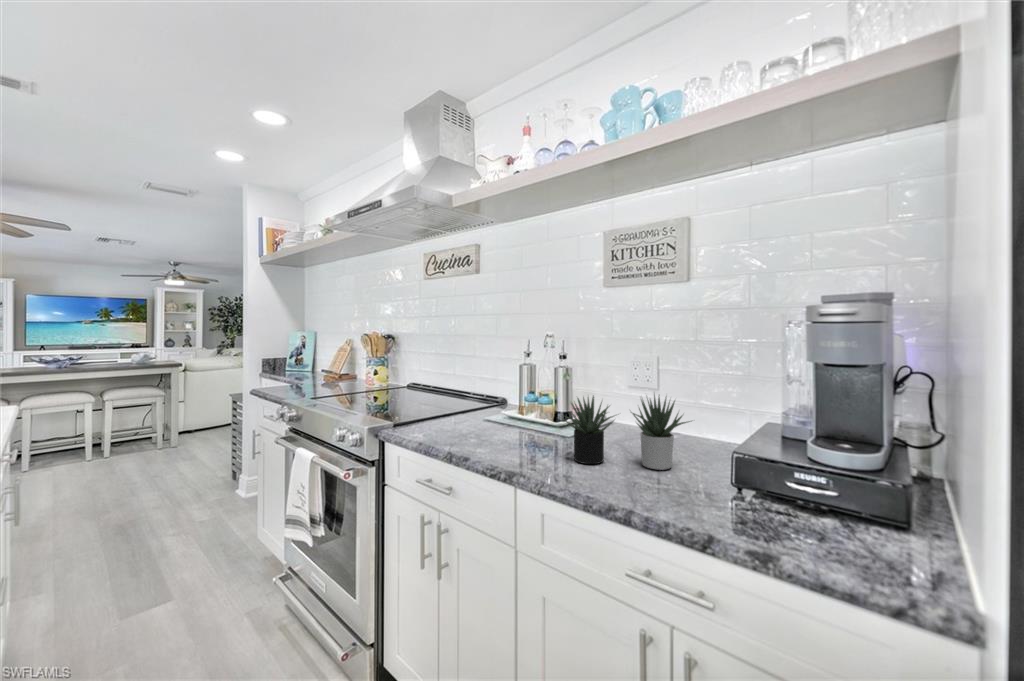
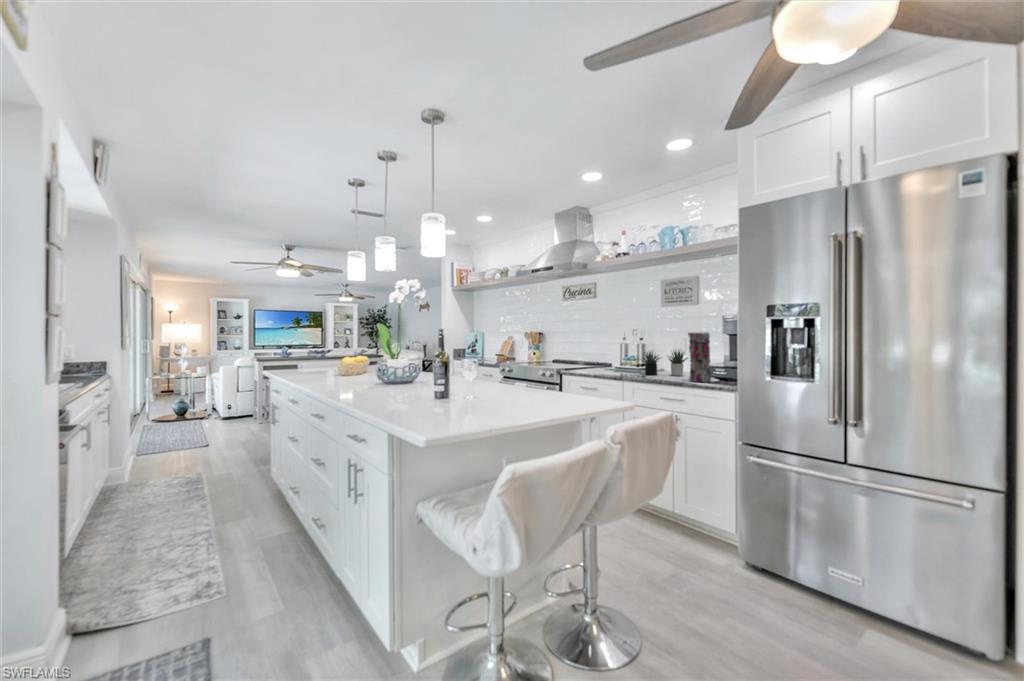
vase: none [716,358,795,538] -> present [688,332,711,382]

